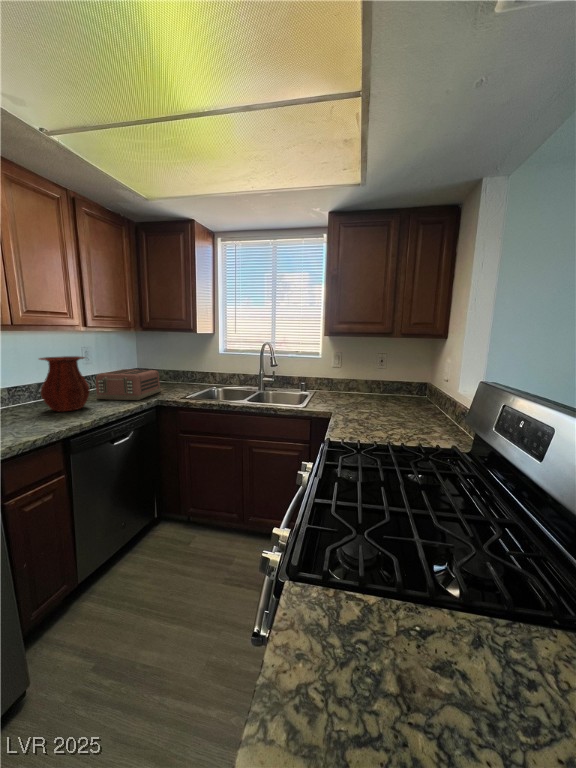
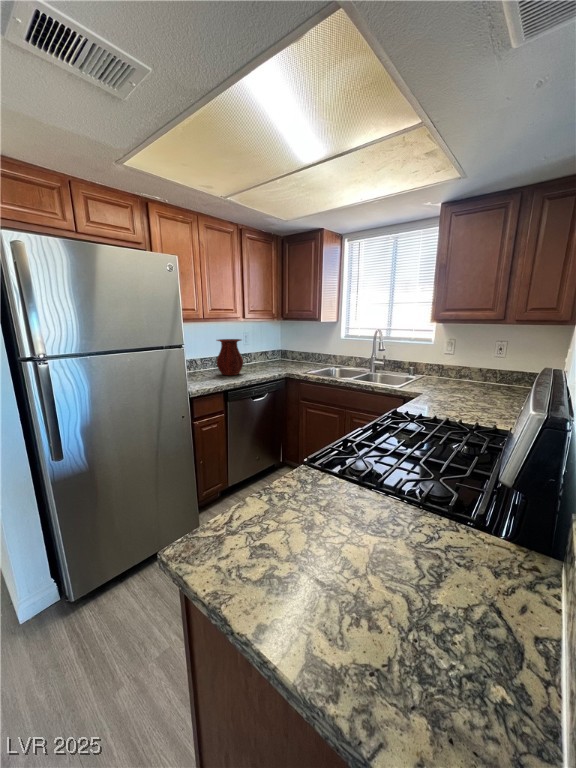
toaster: present [96,369,161,400] -> none [248,349,292,372]

